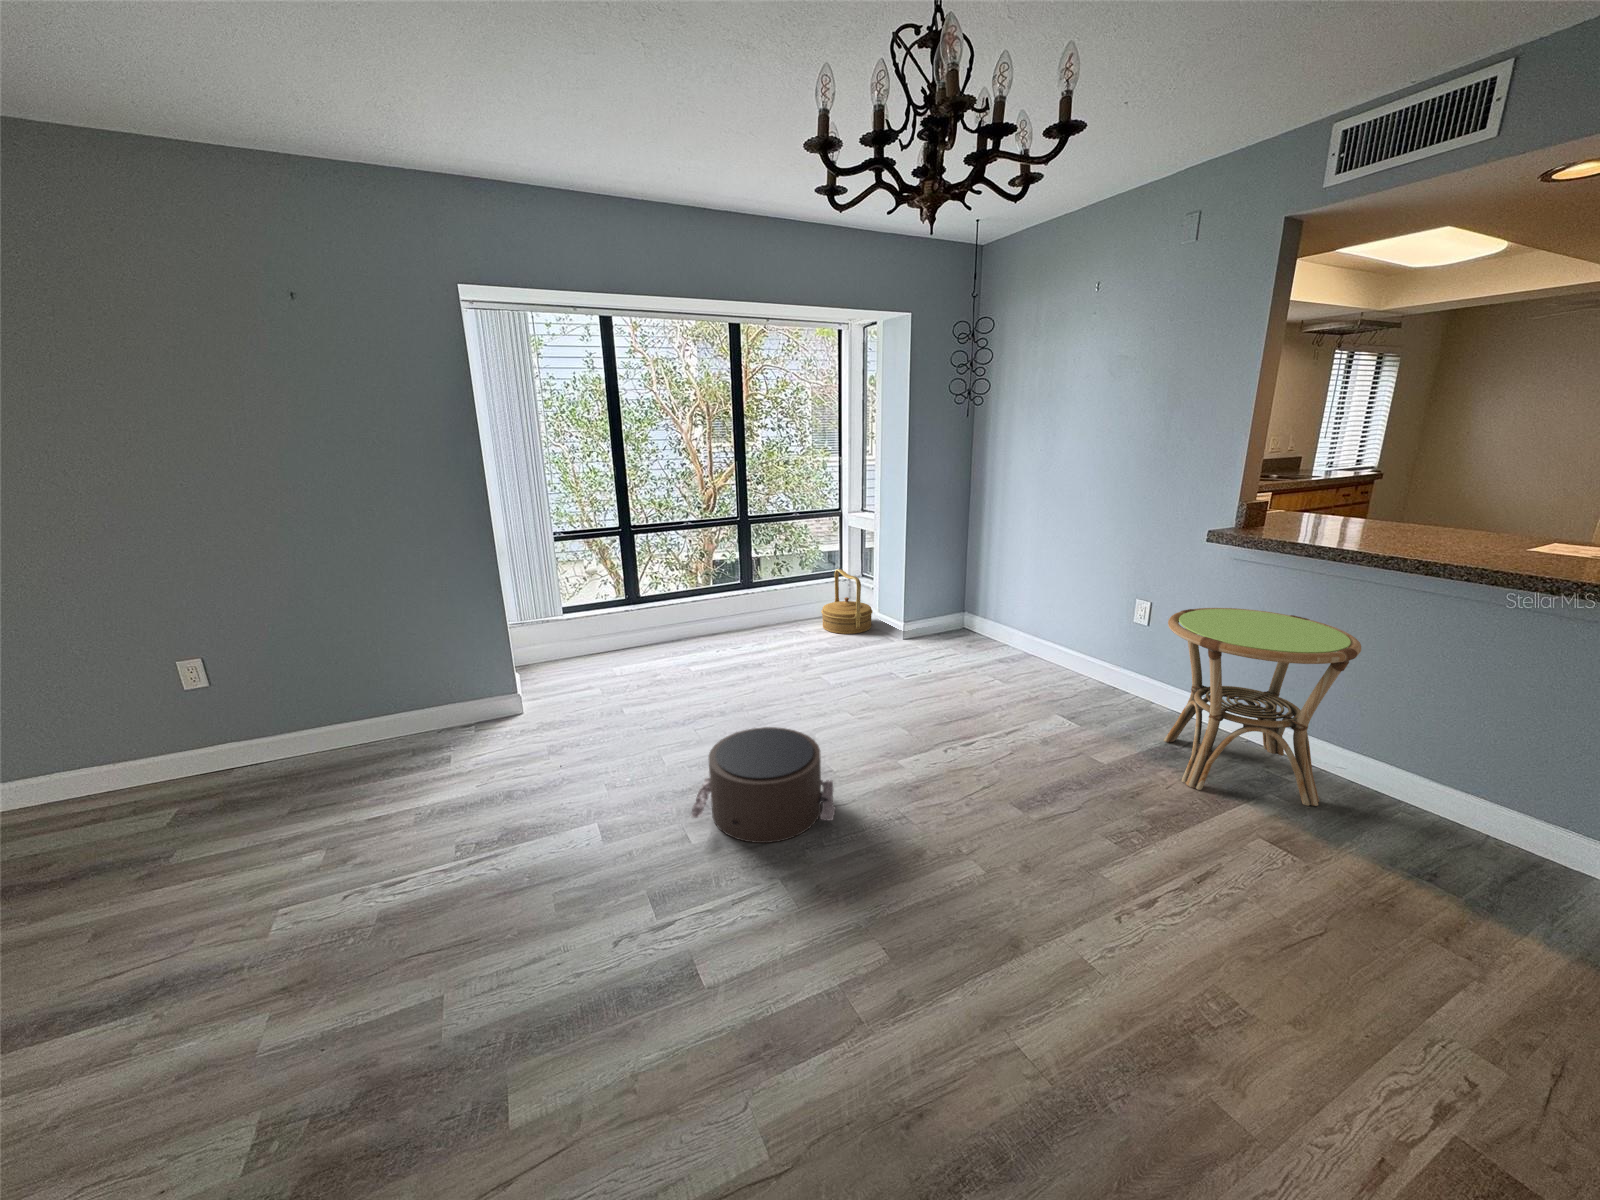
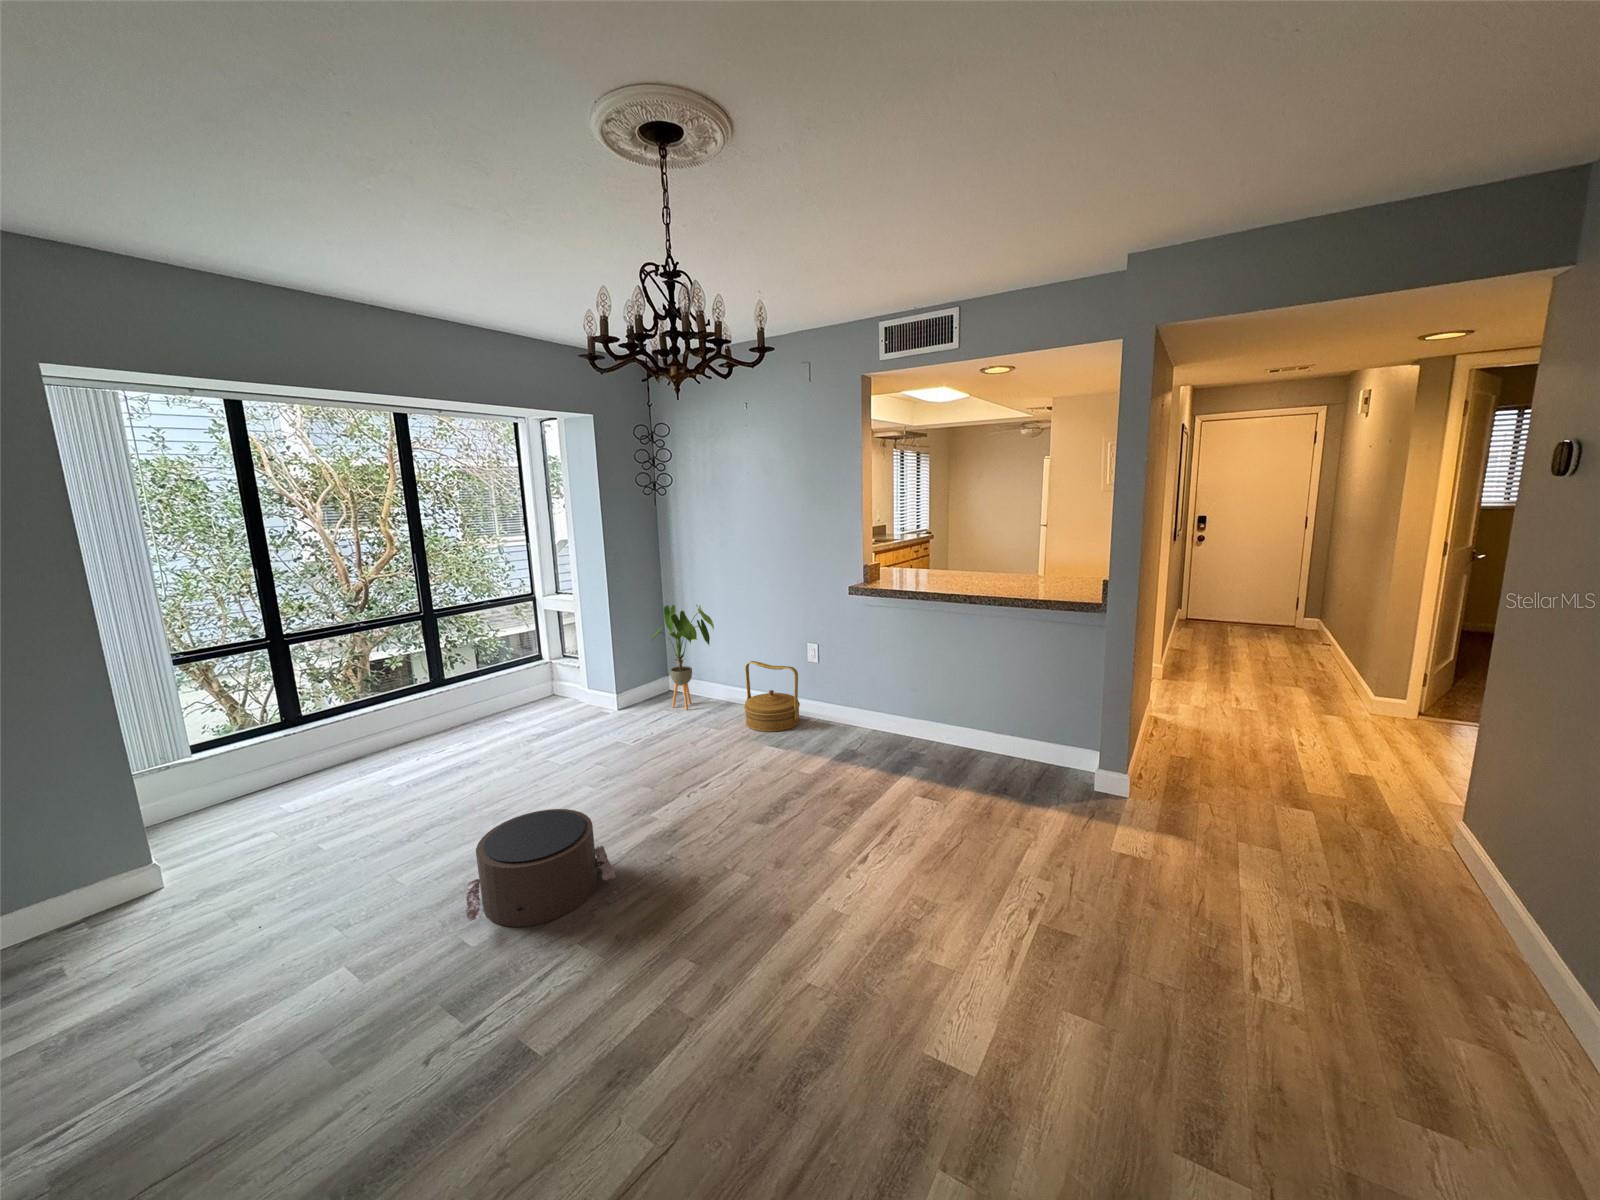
house plant: none [939,533,1018,652] -> present [651,605,714,710]
woven basket: present [821,569,873,634] -> present [744,661,800,732]
side table: present [1164,608,1361,806] -> none [835,641,944,775]

